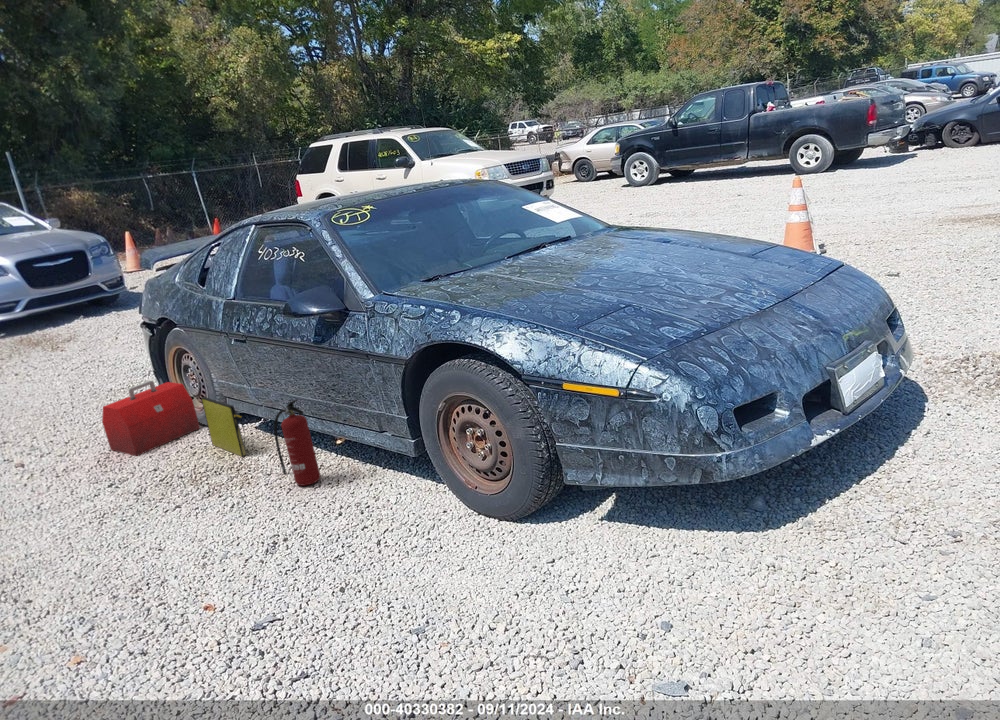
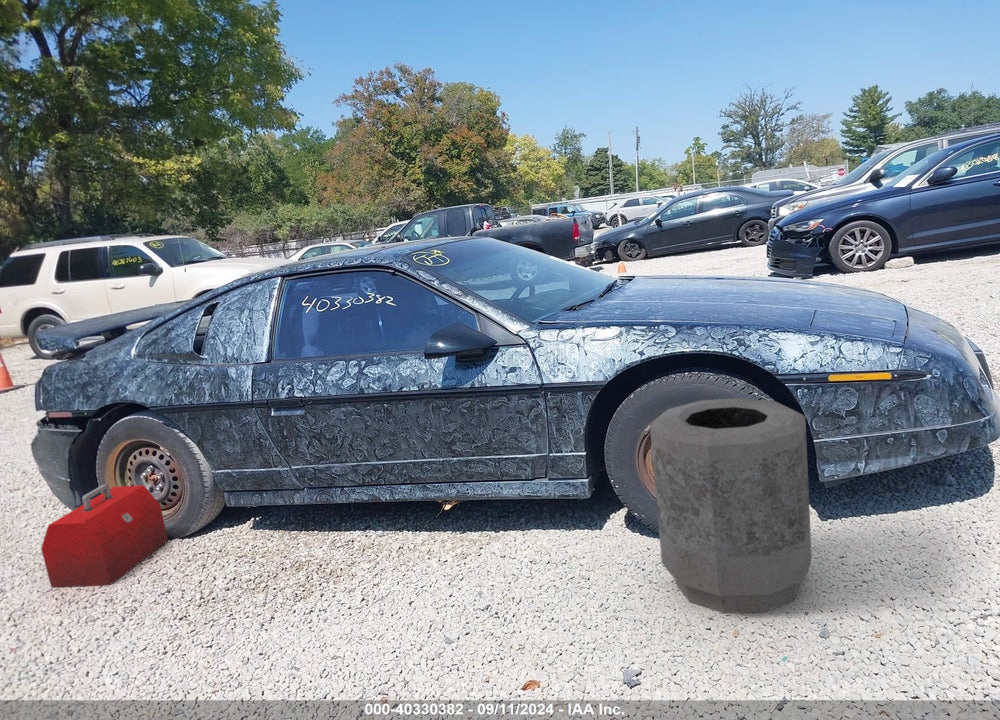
trash can: none [367,390,522,588] -> present [650,398,812,613]
bag: present [201,397,247,457] -> none [207,490,291,555]
fire extinguisher: present [274,400,320,486] -> none [369,456,442,564]

